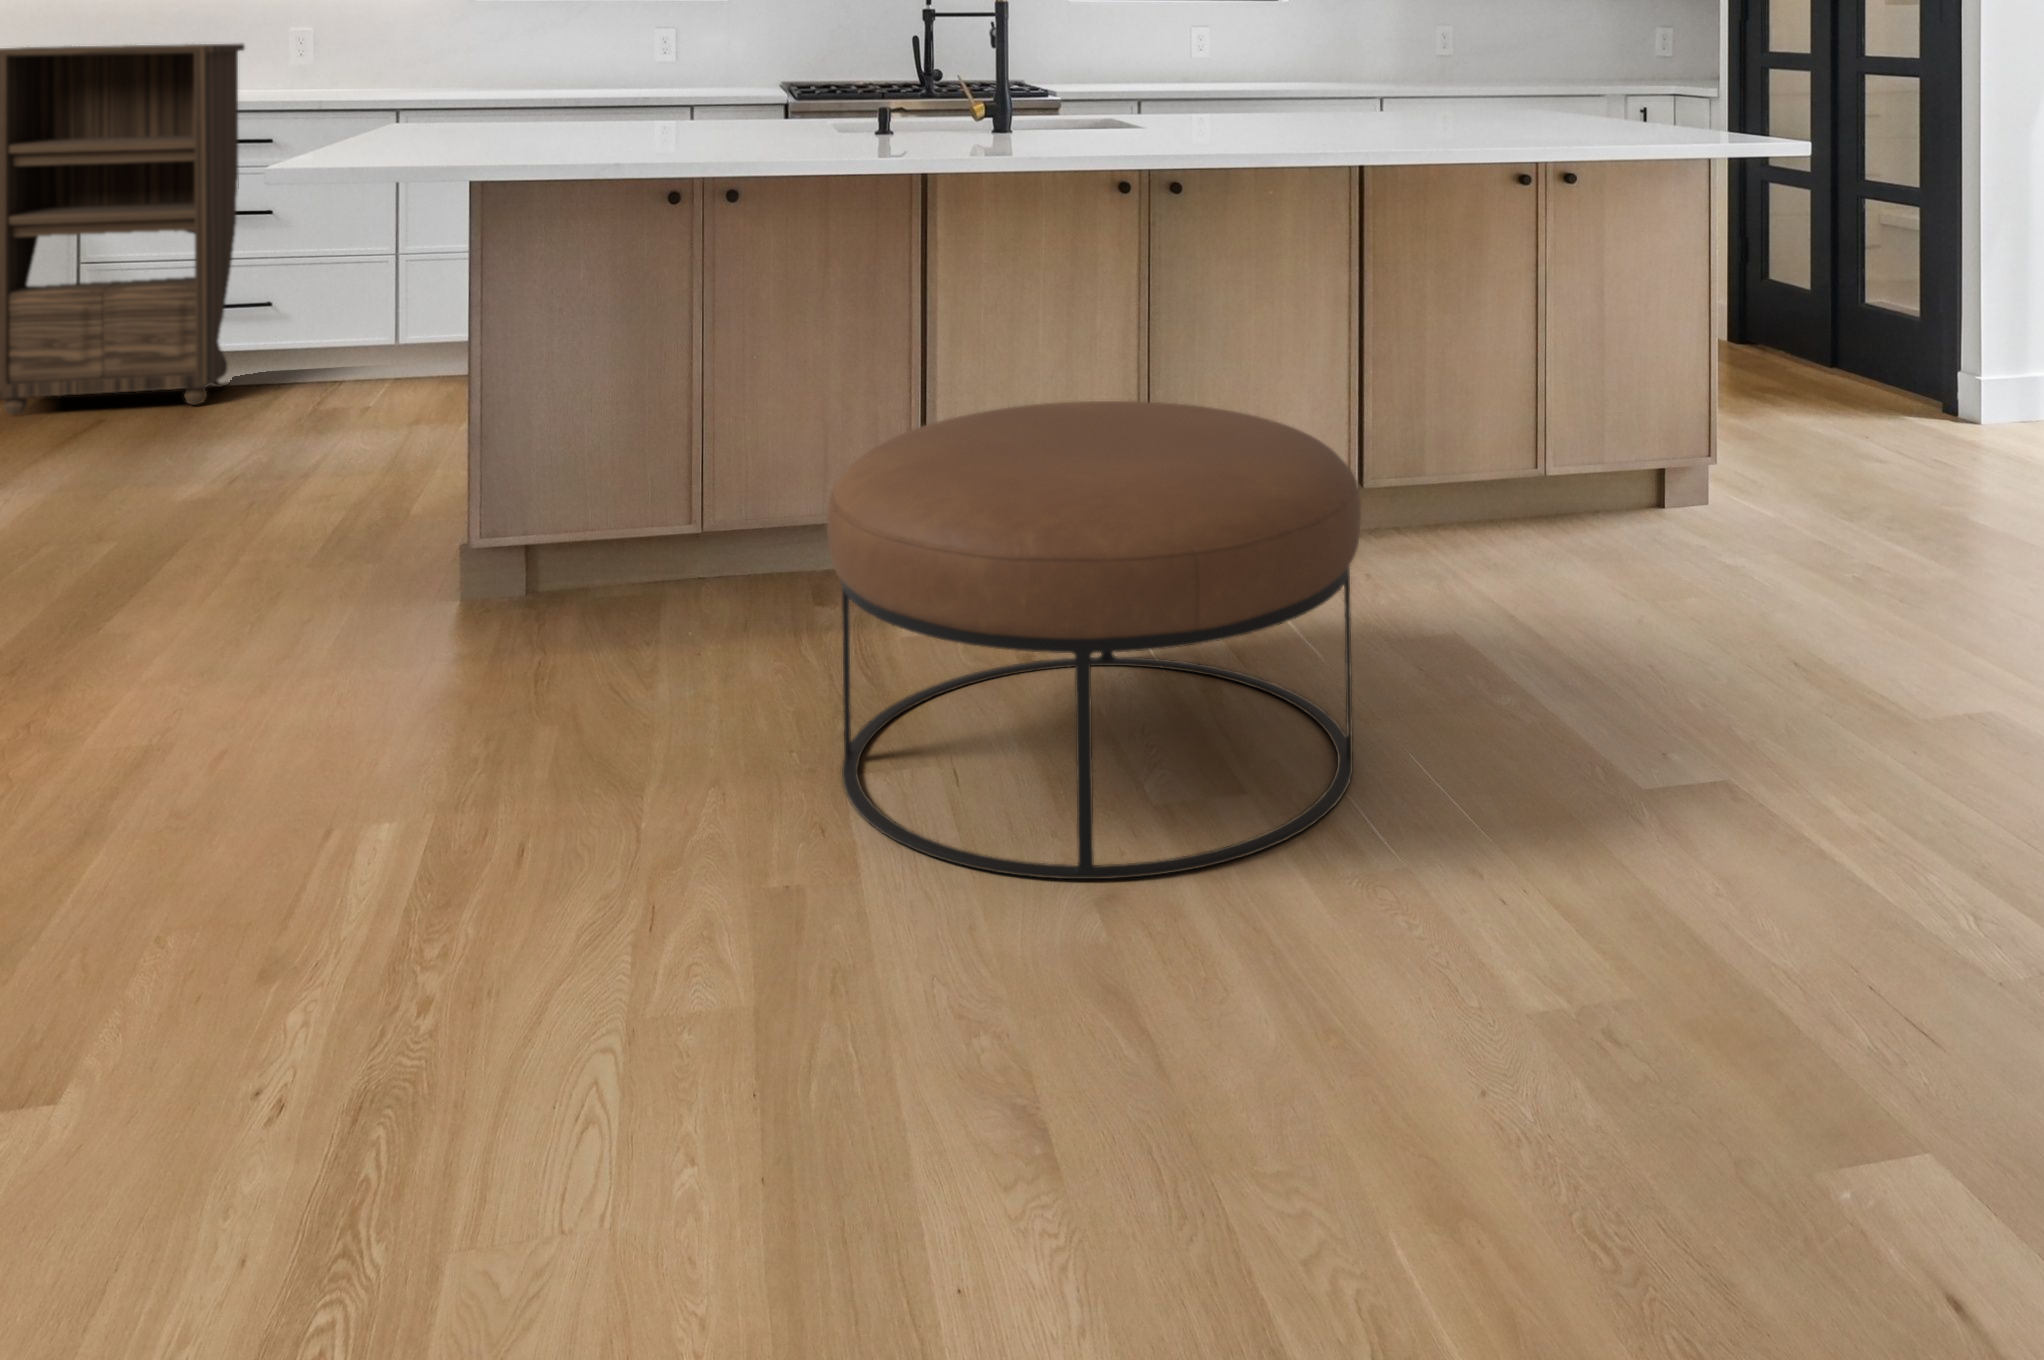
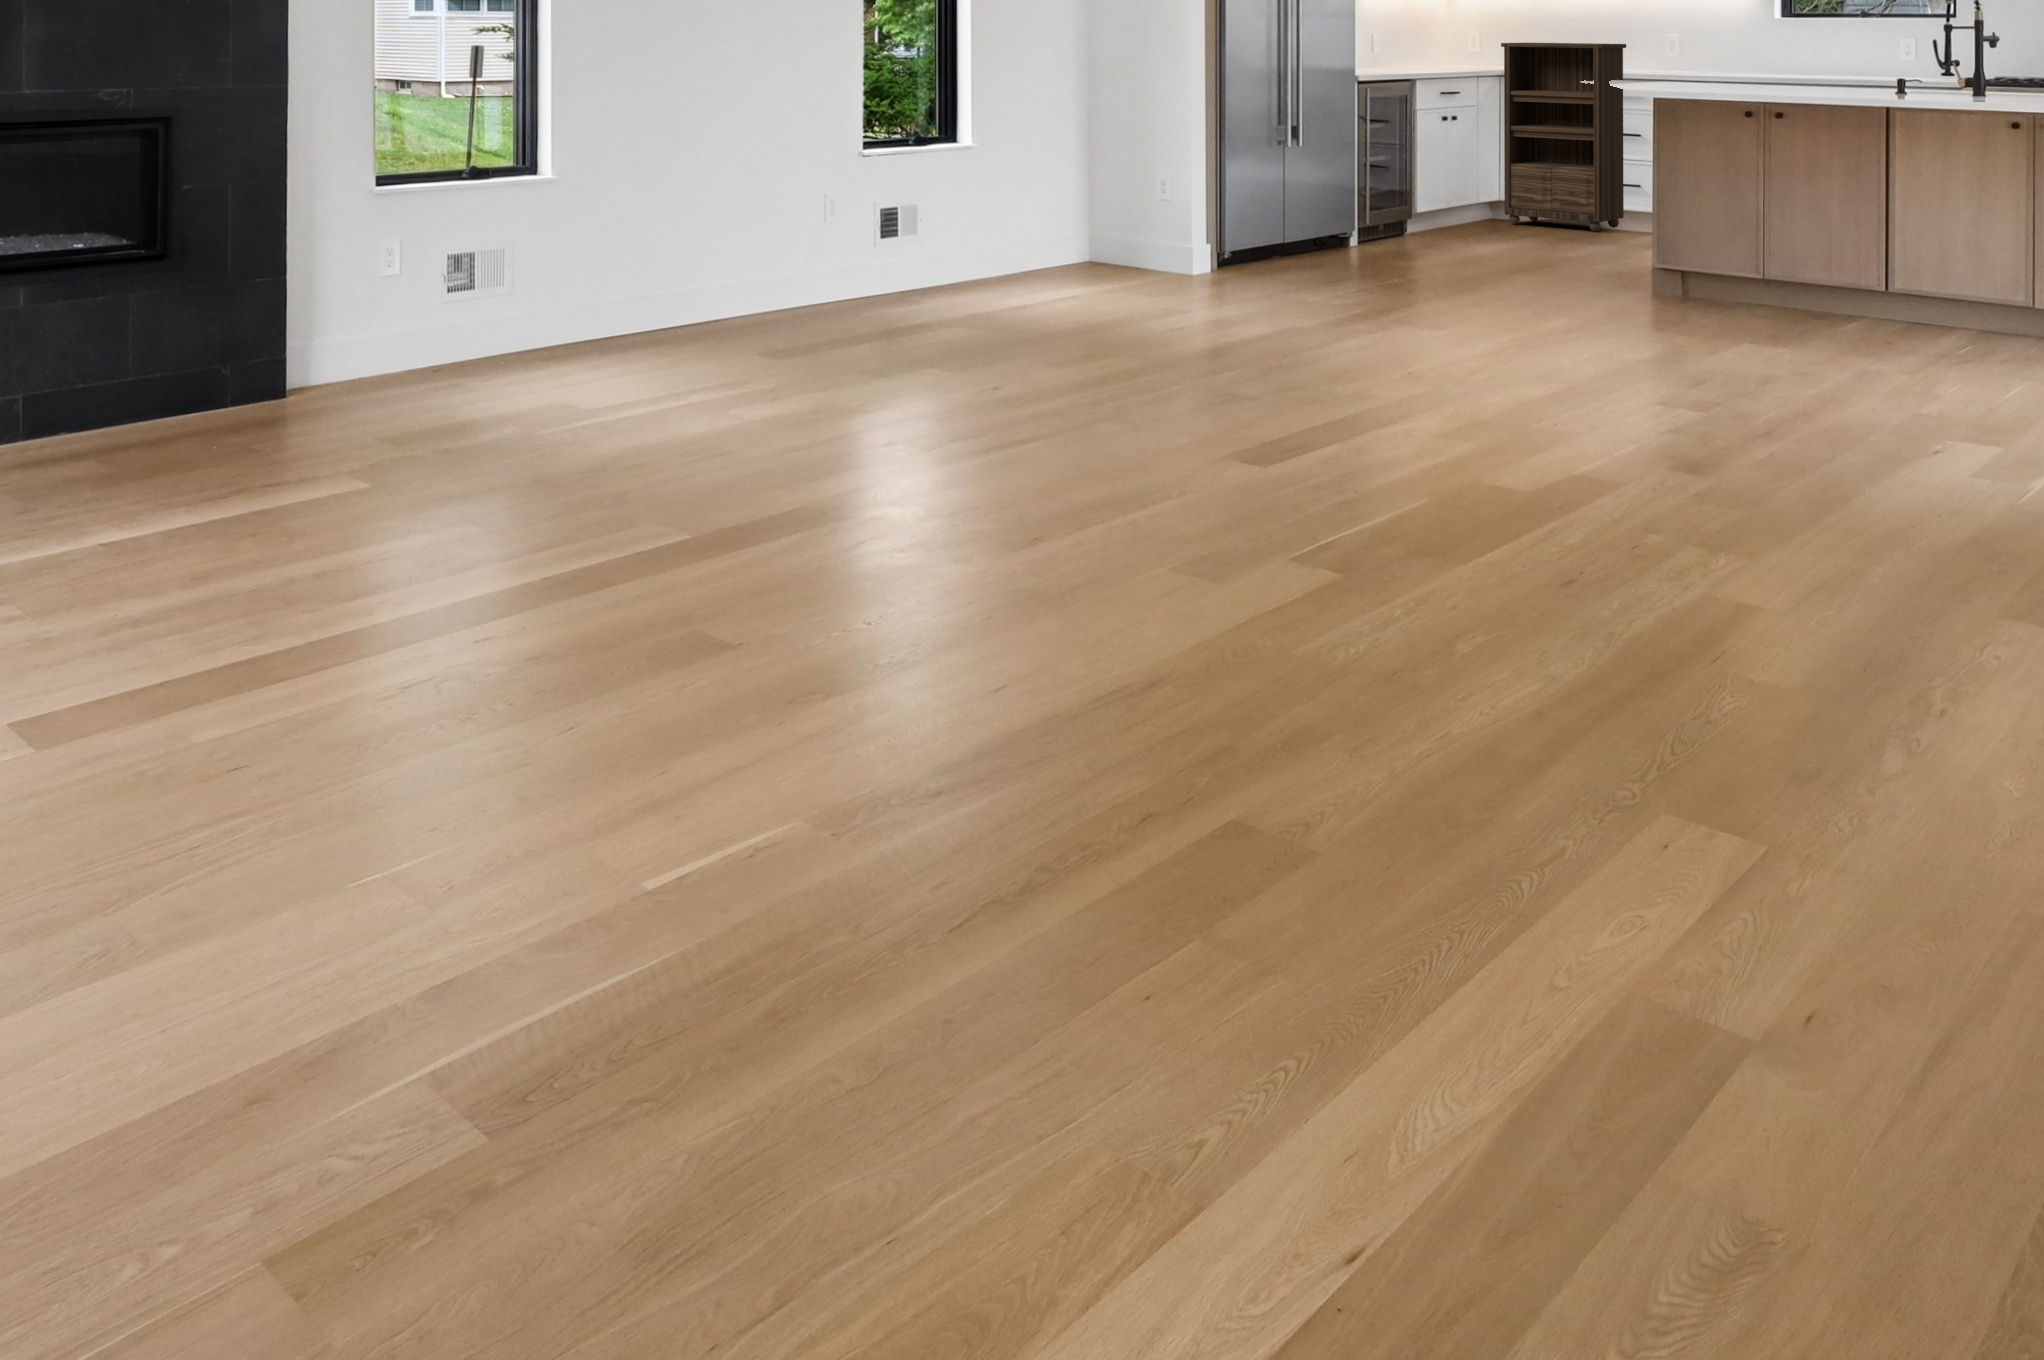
ottoman: present [827,401,1361,879] -> none [1700,214,1946,370]

